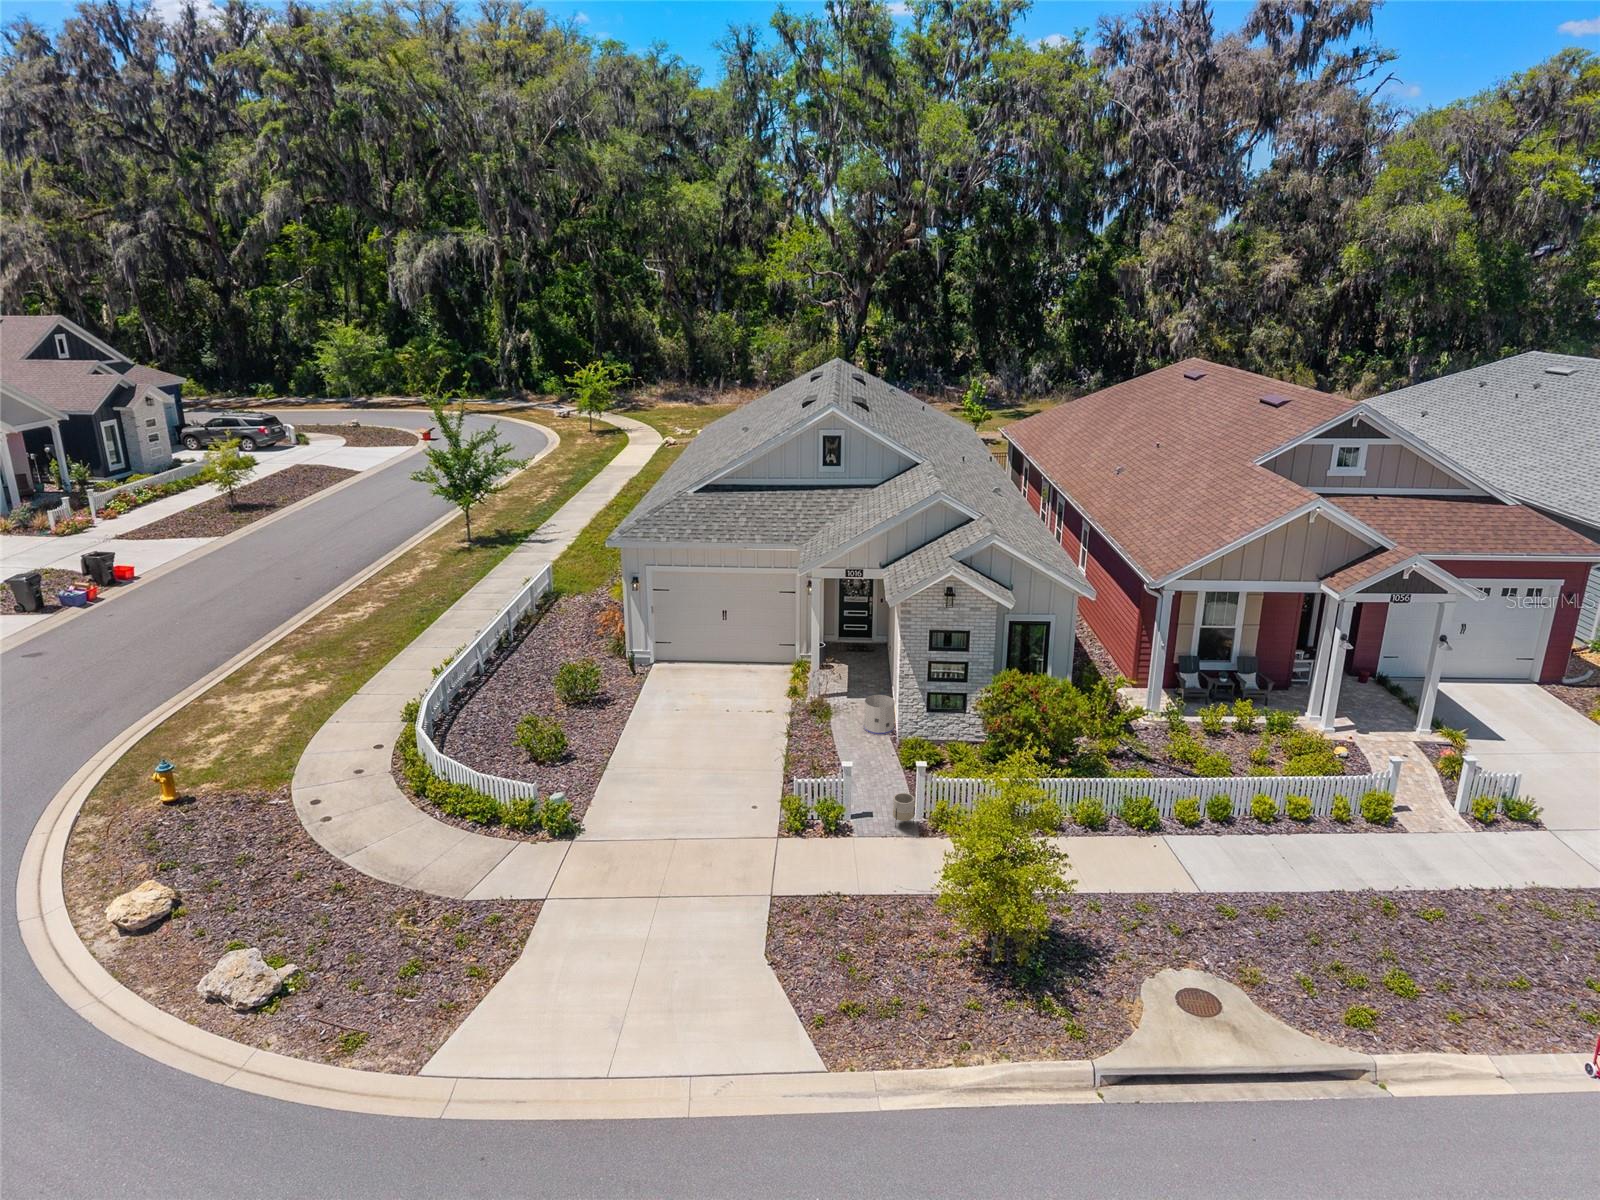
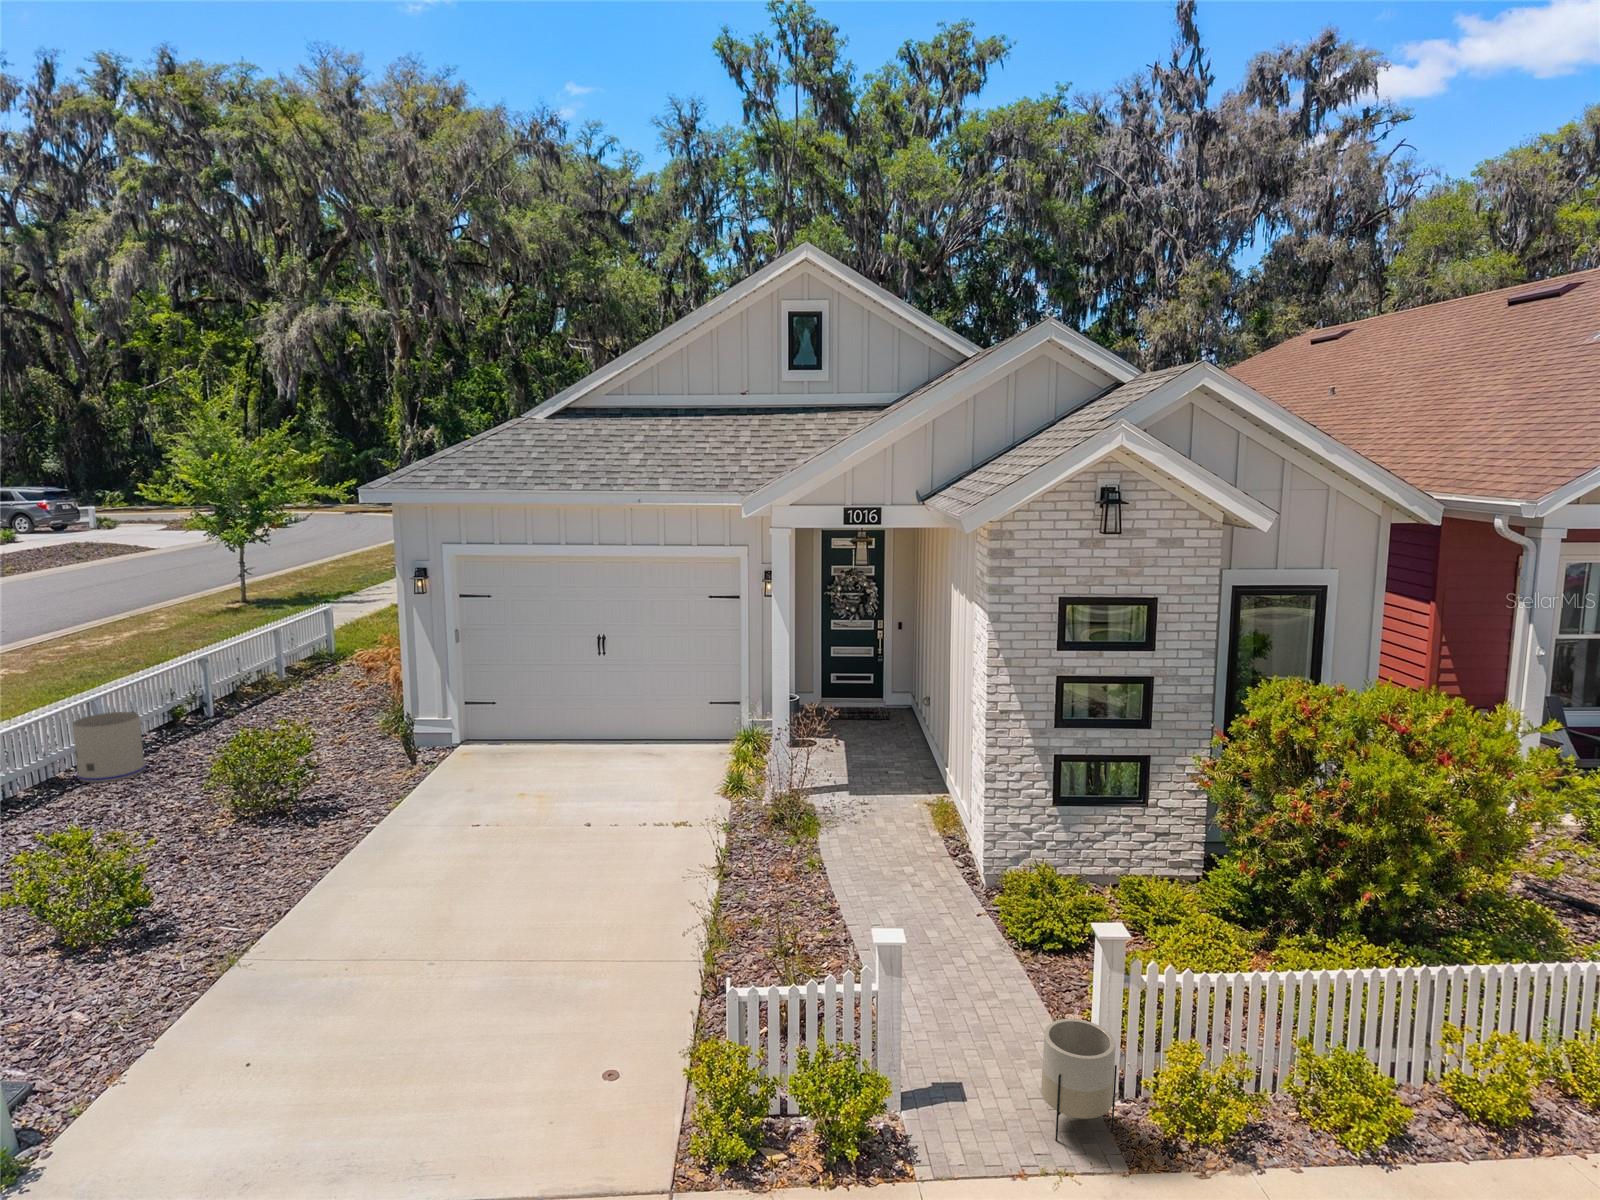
trash can: present [864,695,895,735] -> present [73,712,146,782]

